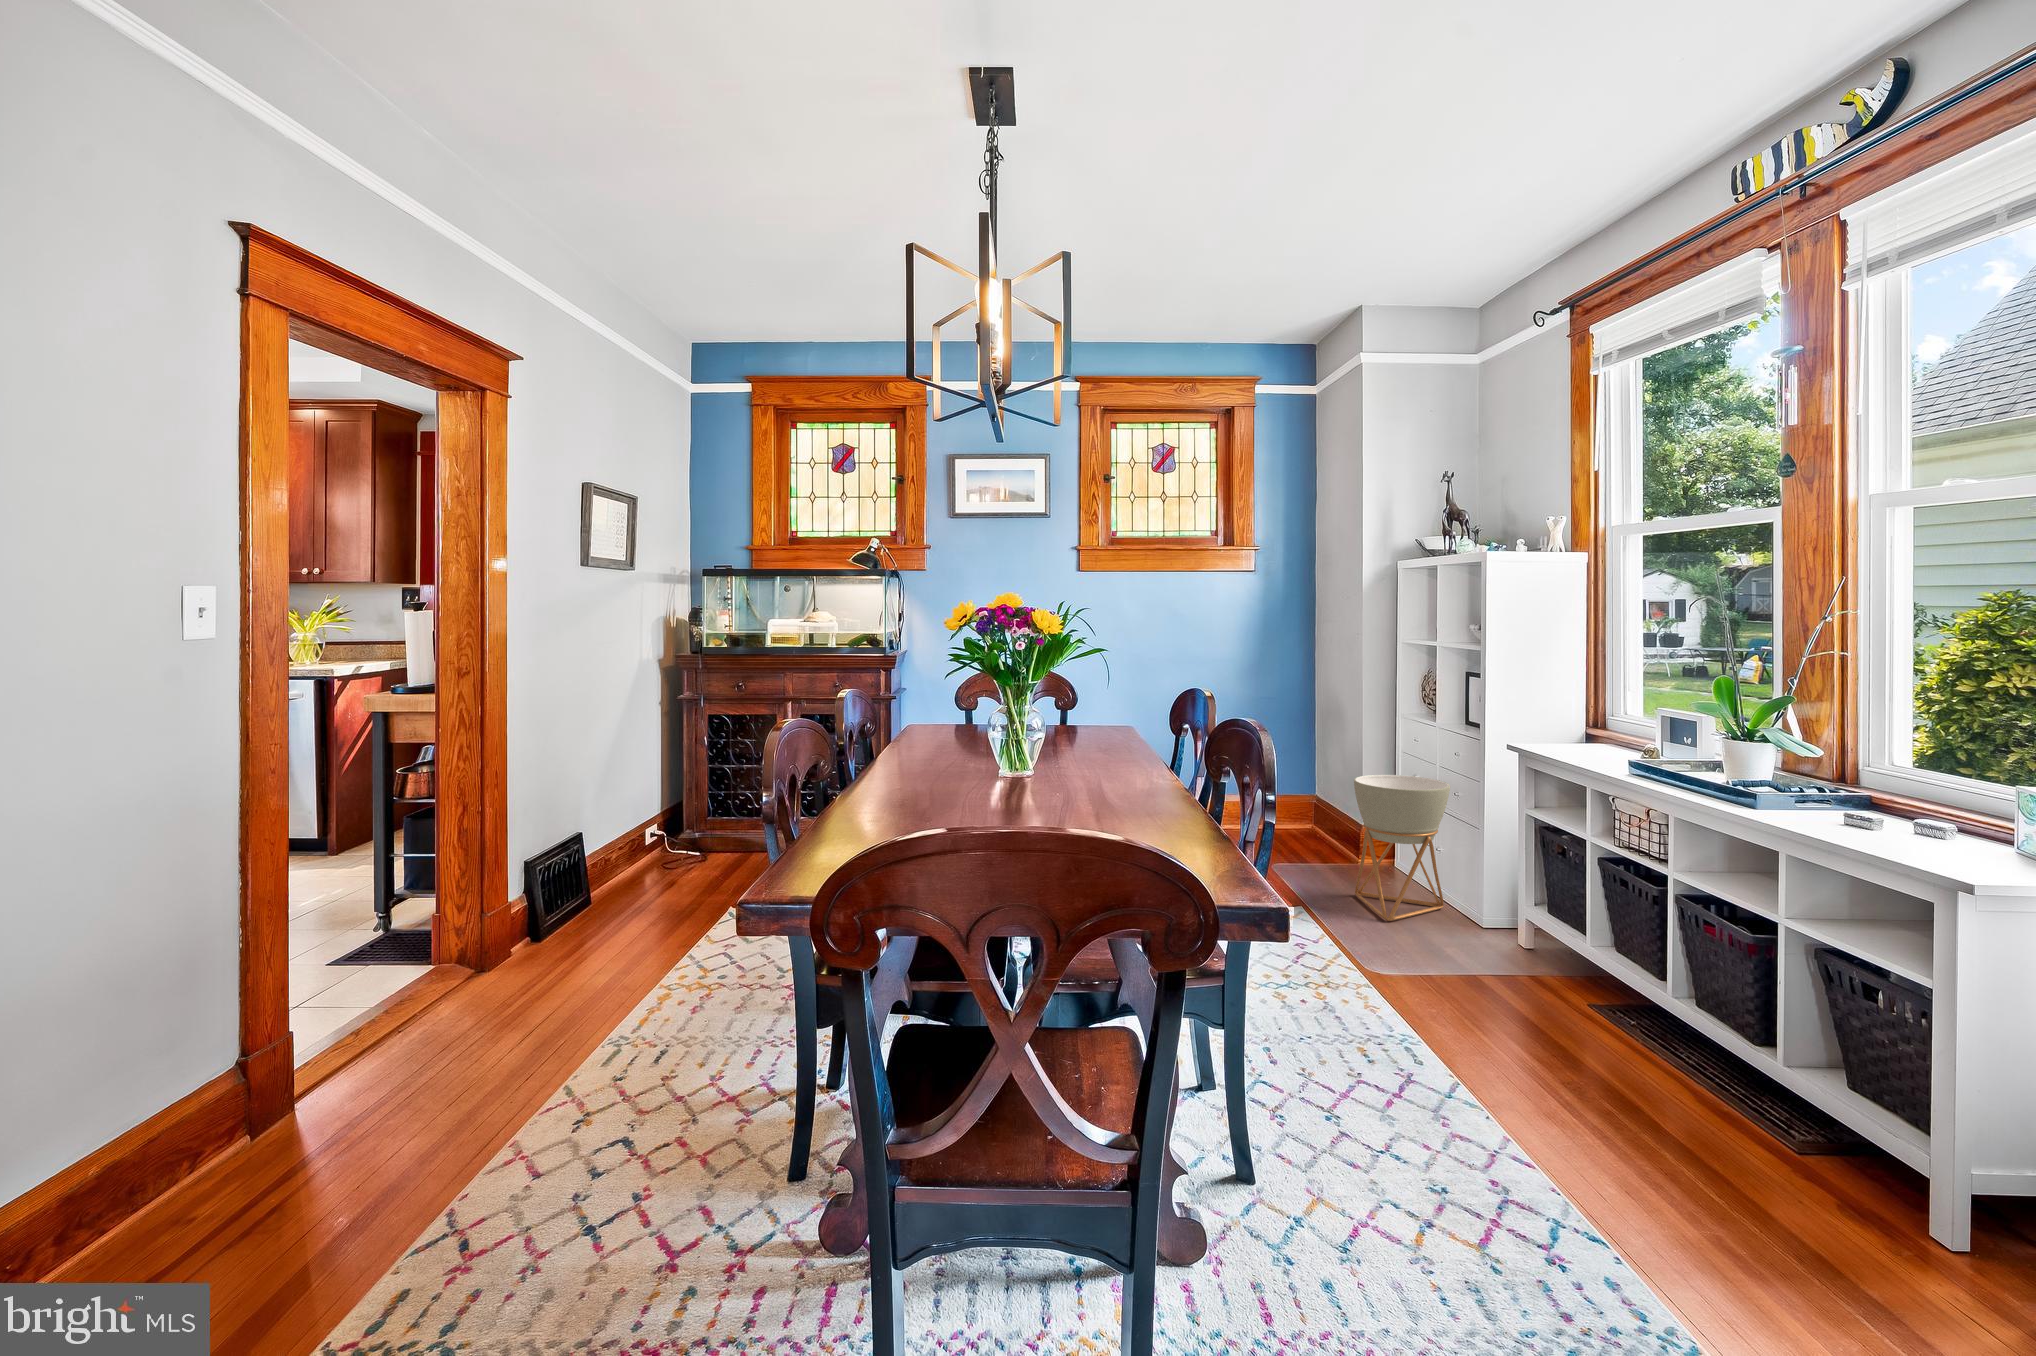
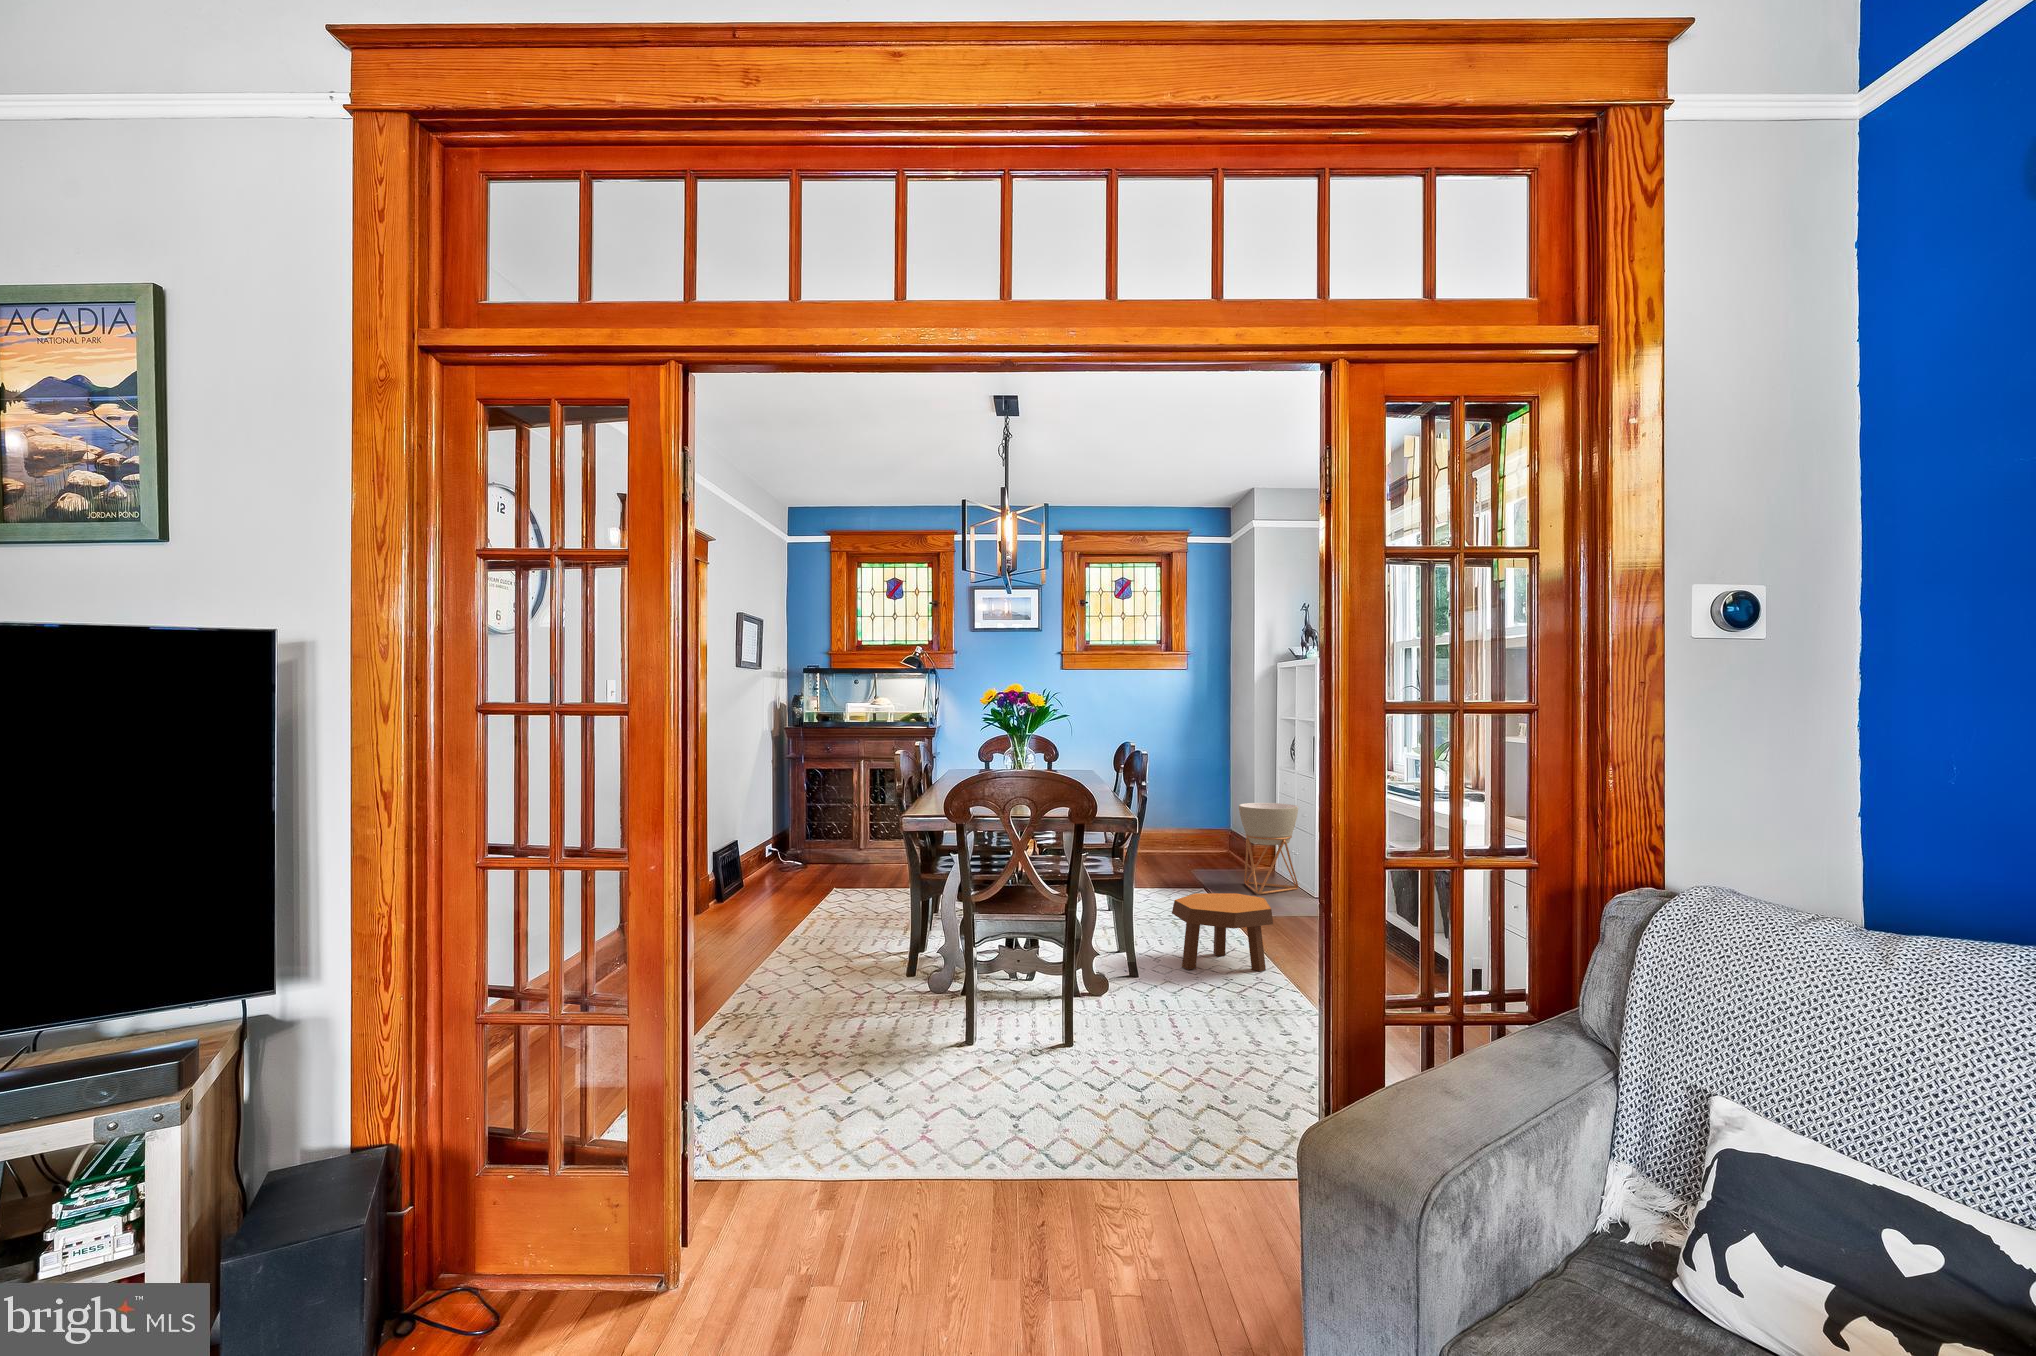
footstool: none [1309,983,1532,1169] -> present [1172,893,1273,971]

